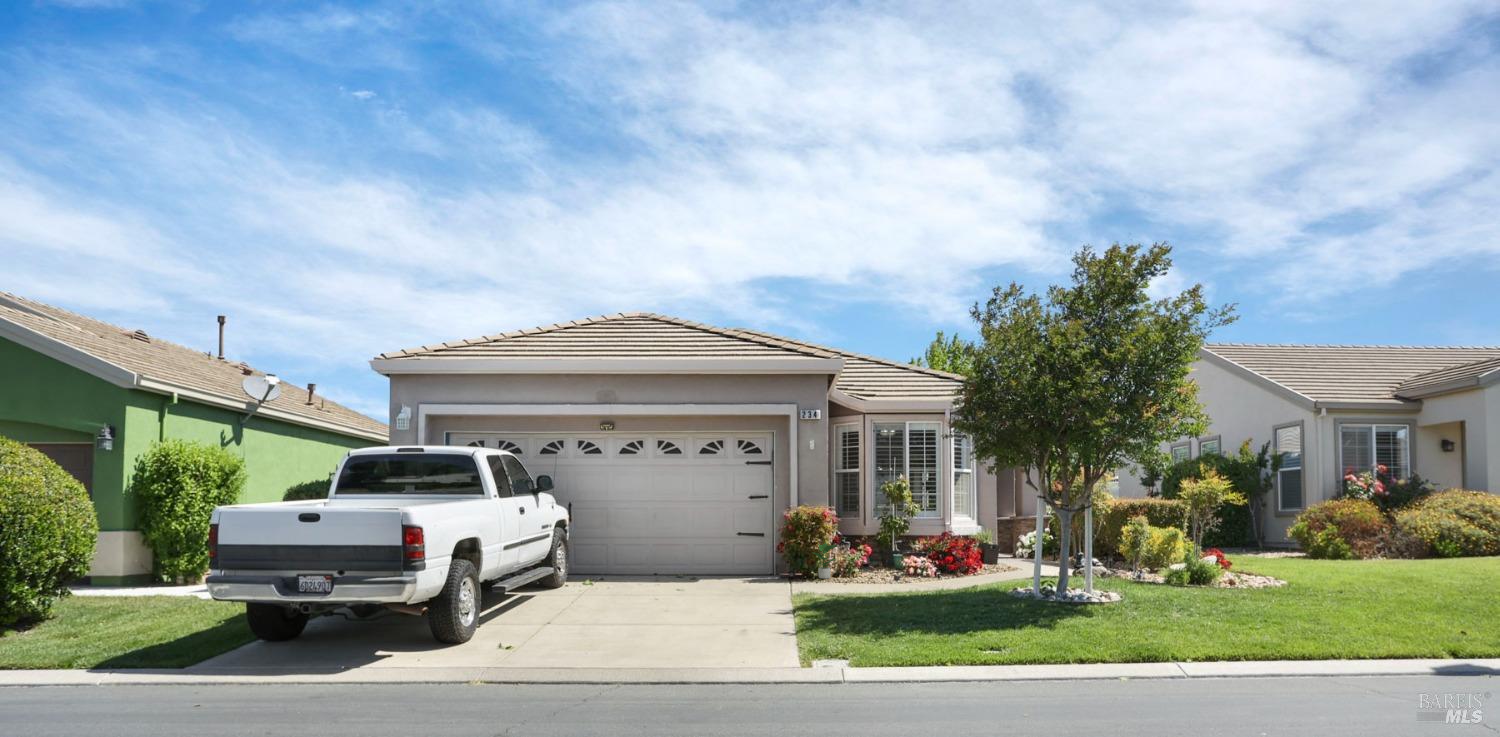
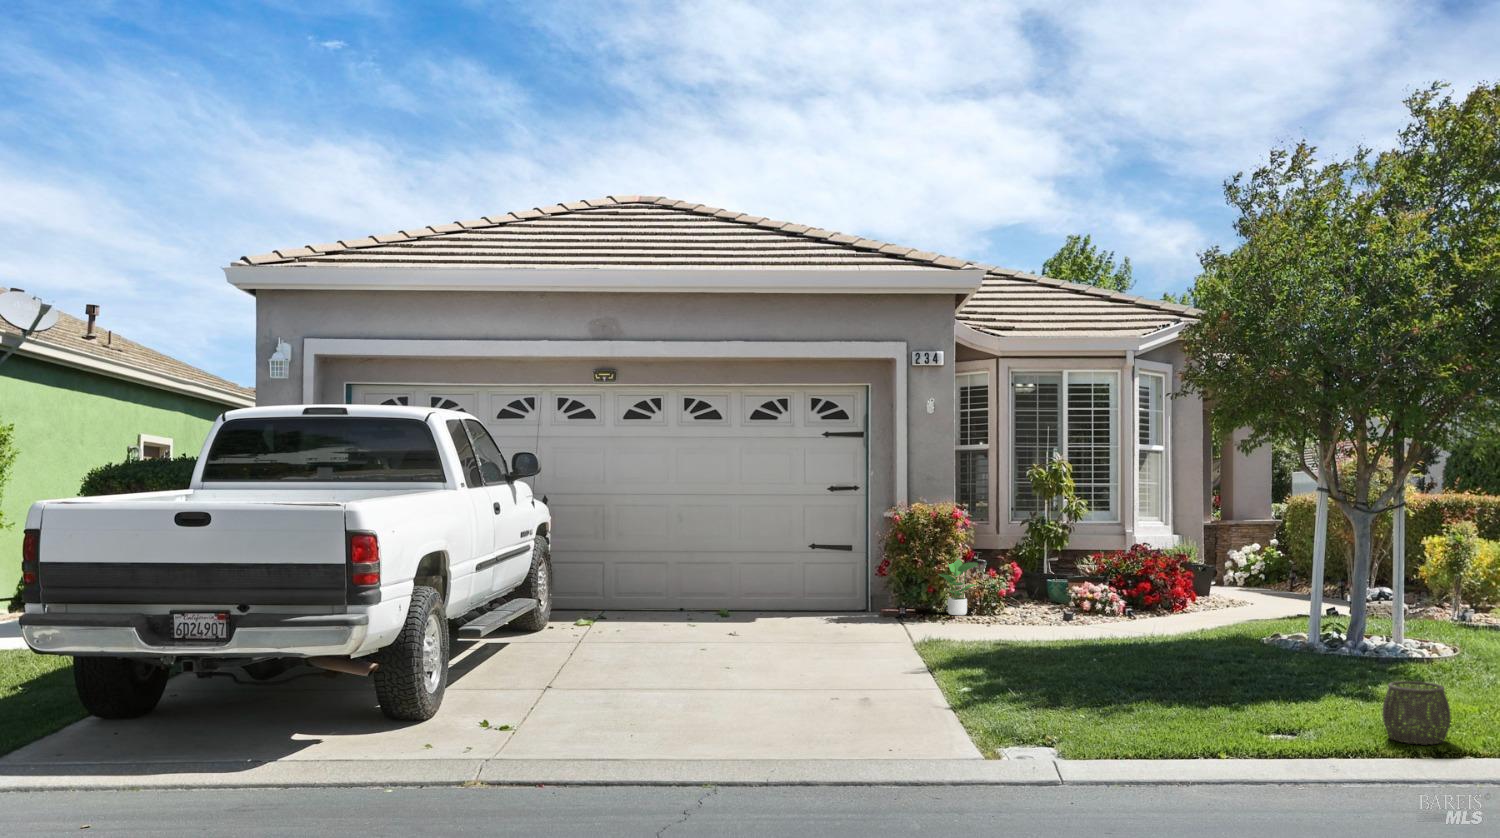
woven basket: none [1015,617,1054,654] -> present [1382,681,1451,745]

